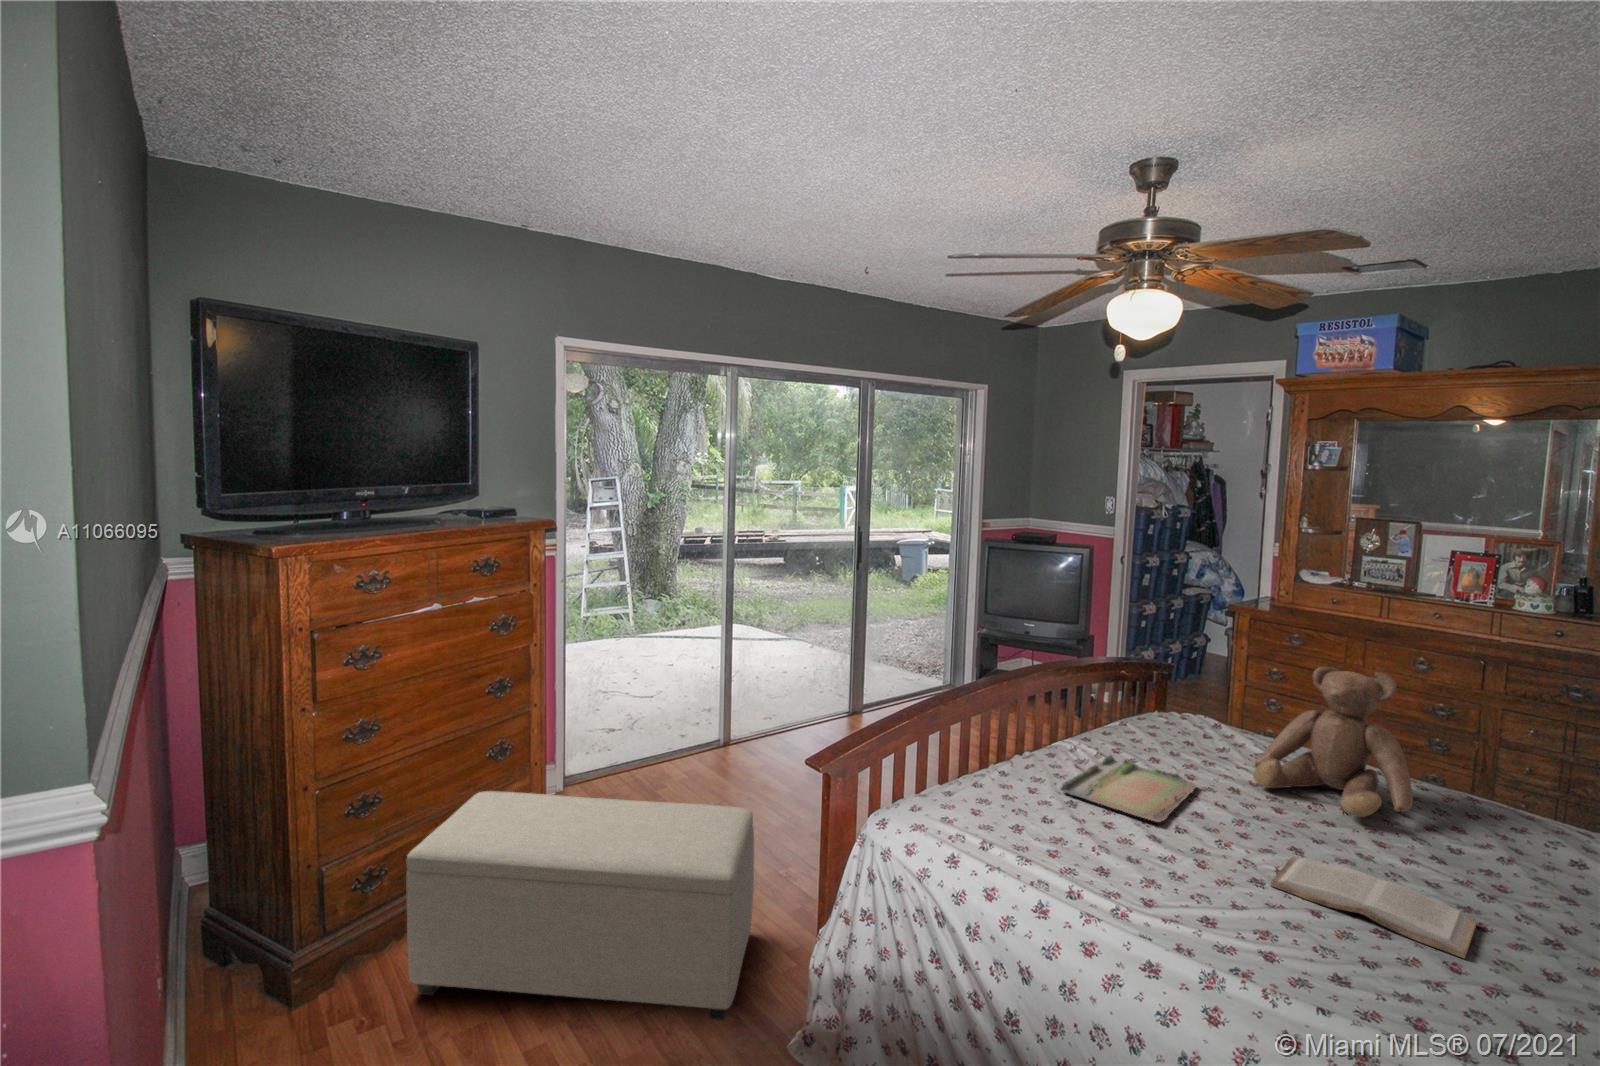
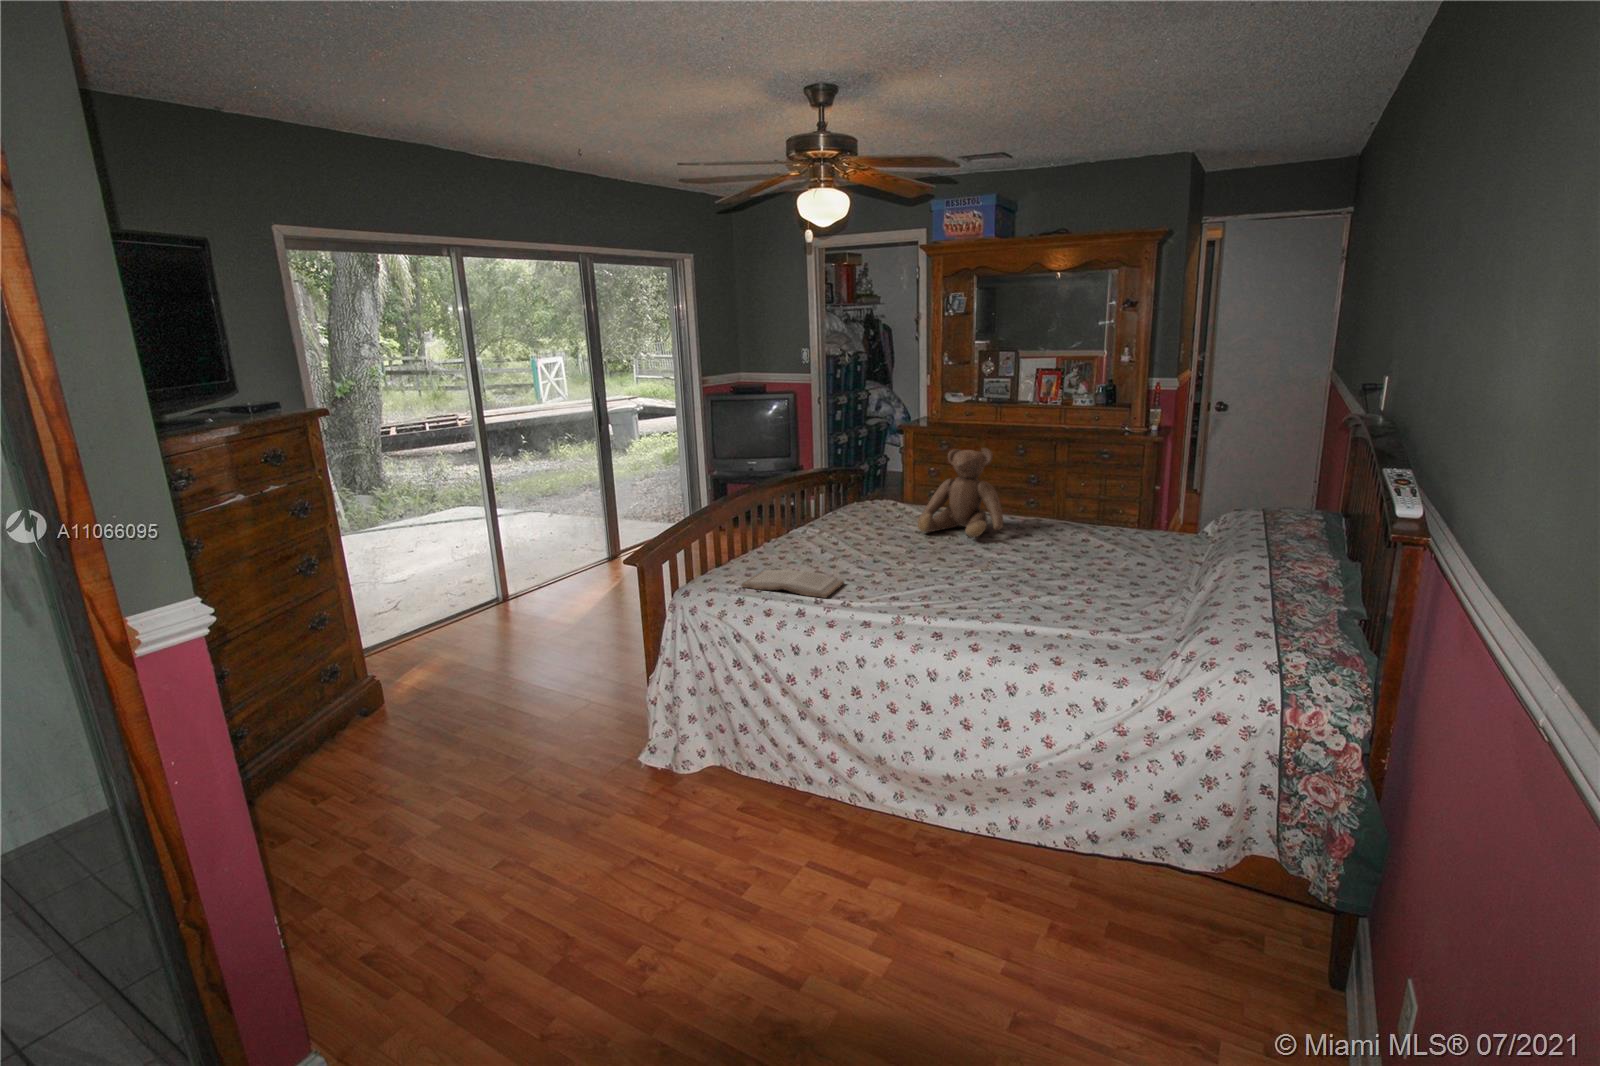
tray: present [1061,755,1197,822] -> none [800,529,886,559]
ottoman: present [406,791,754,1020] -> none [283,621,587,815]
book: present [1270,857,1477,958] -> present [741,570,844,598]

